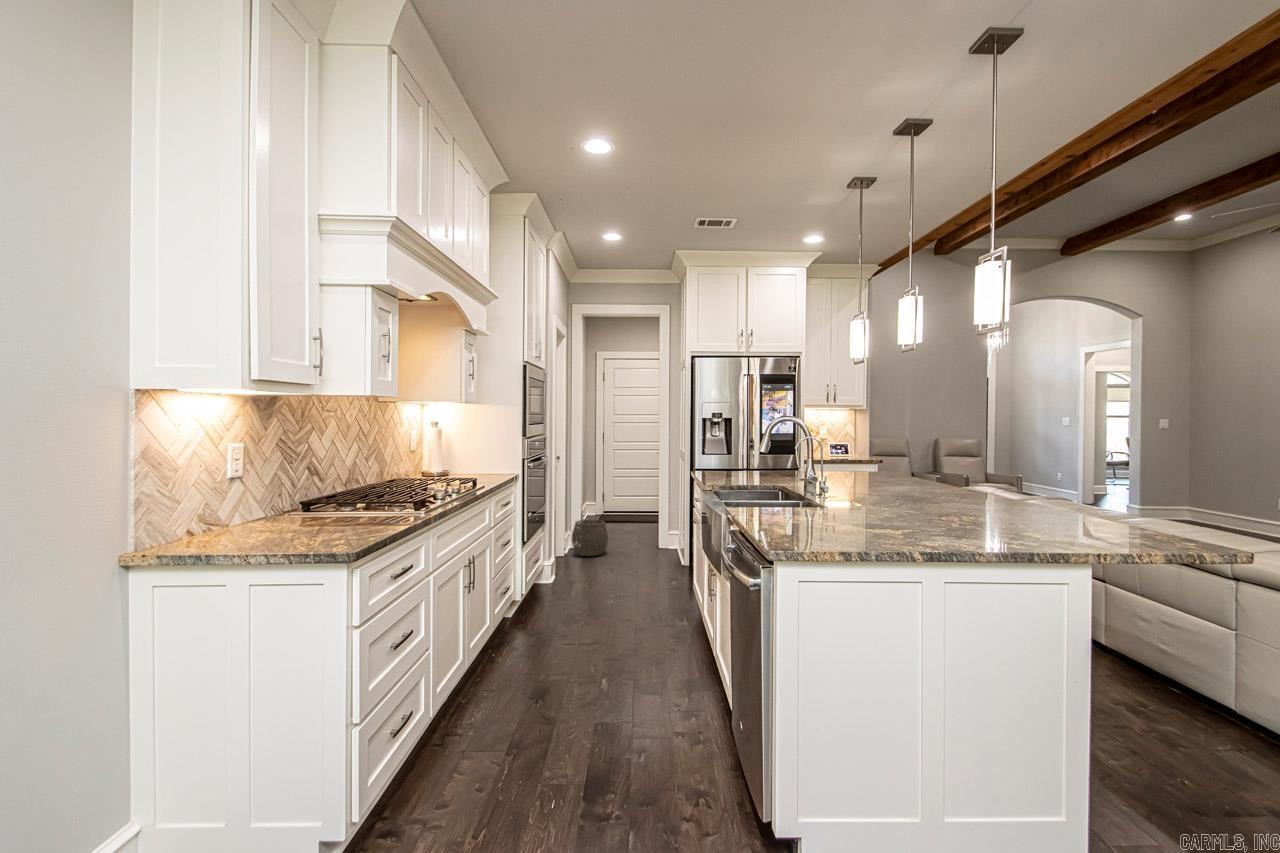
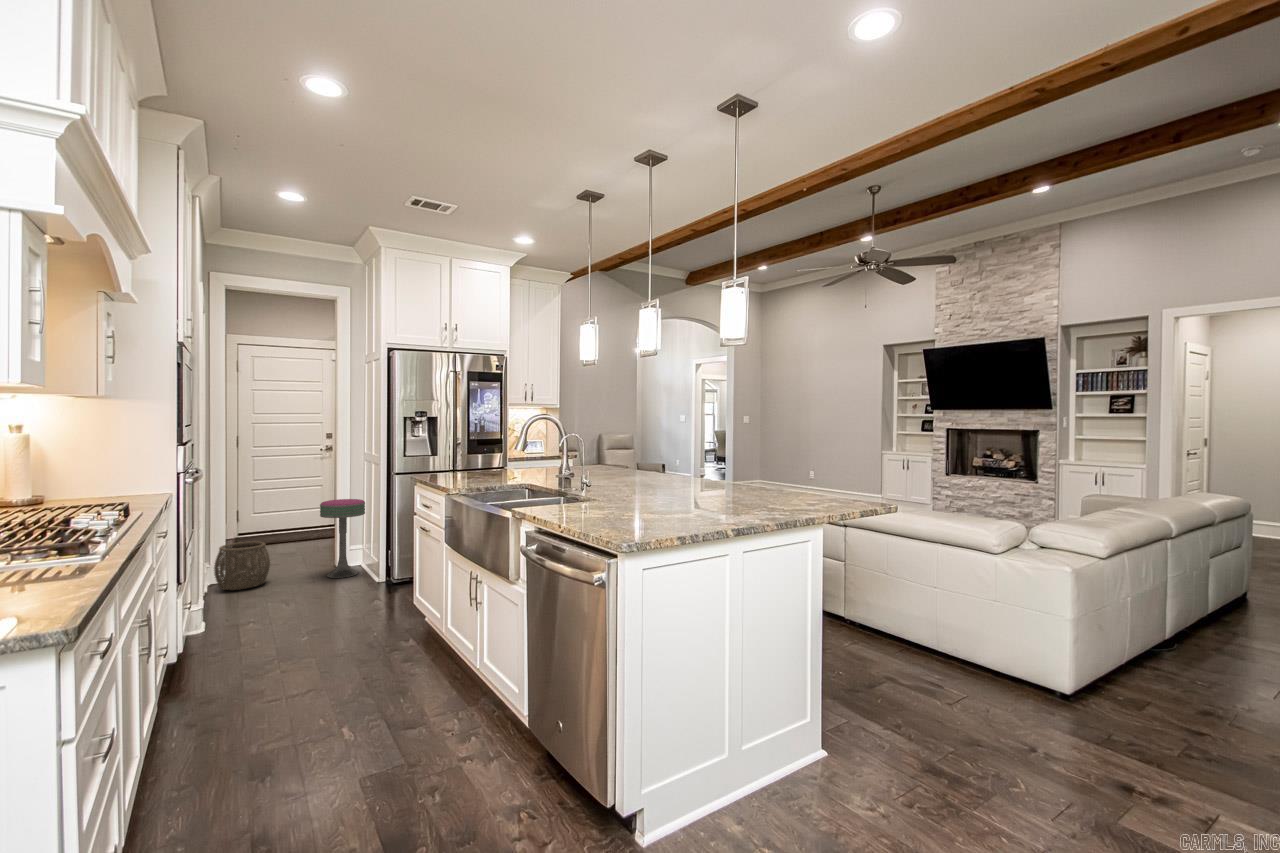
bar stool: none [642,491,677,557] -> present [320,499,365,578]

